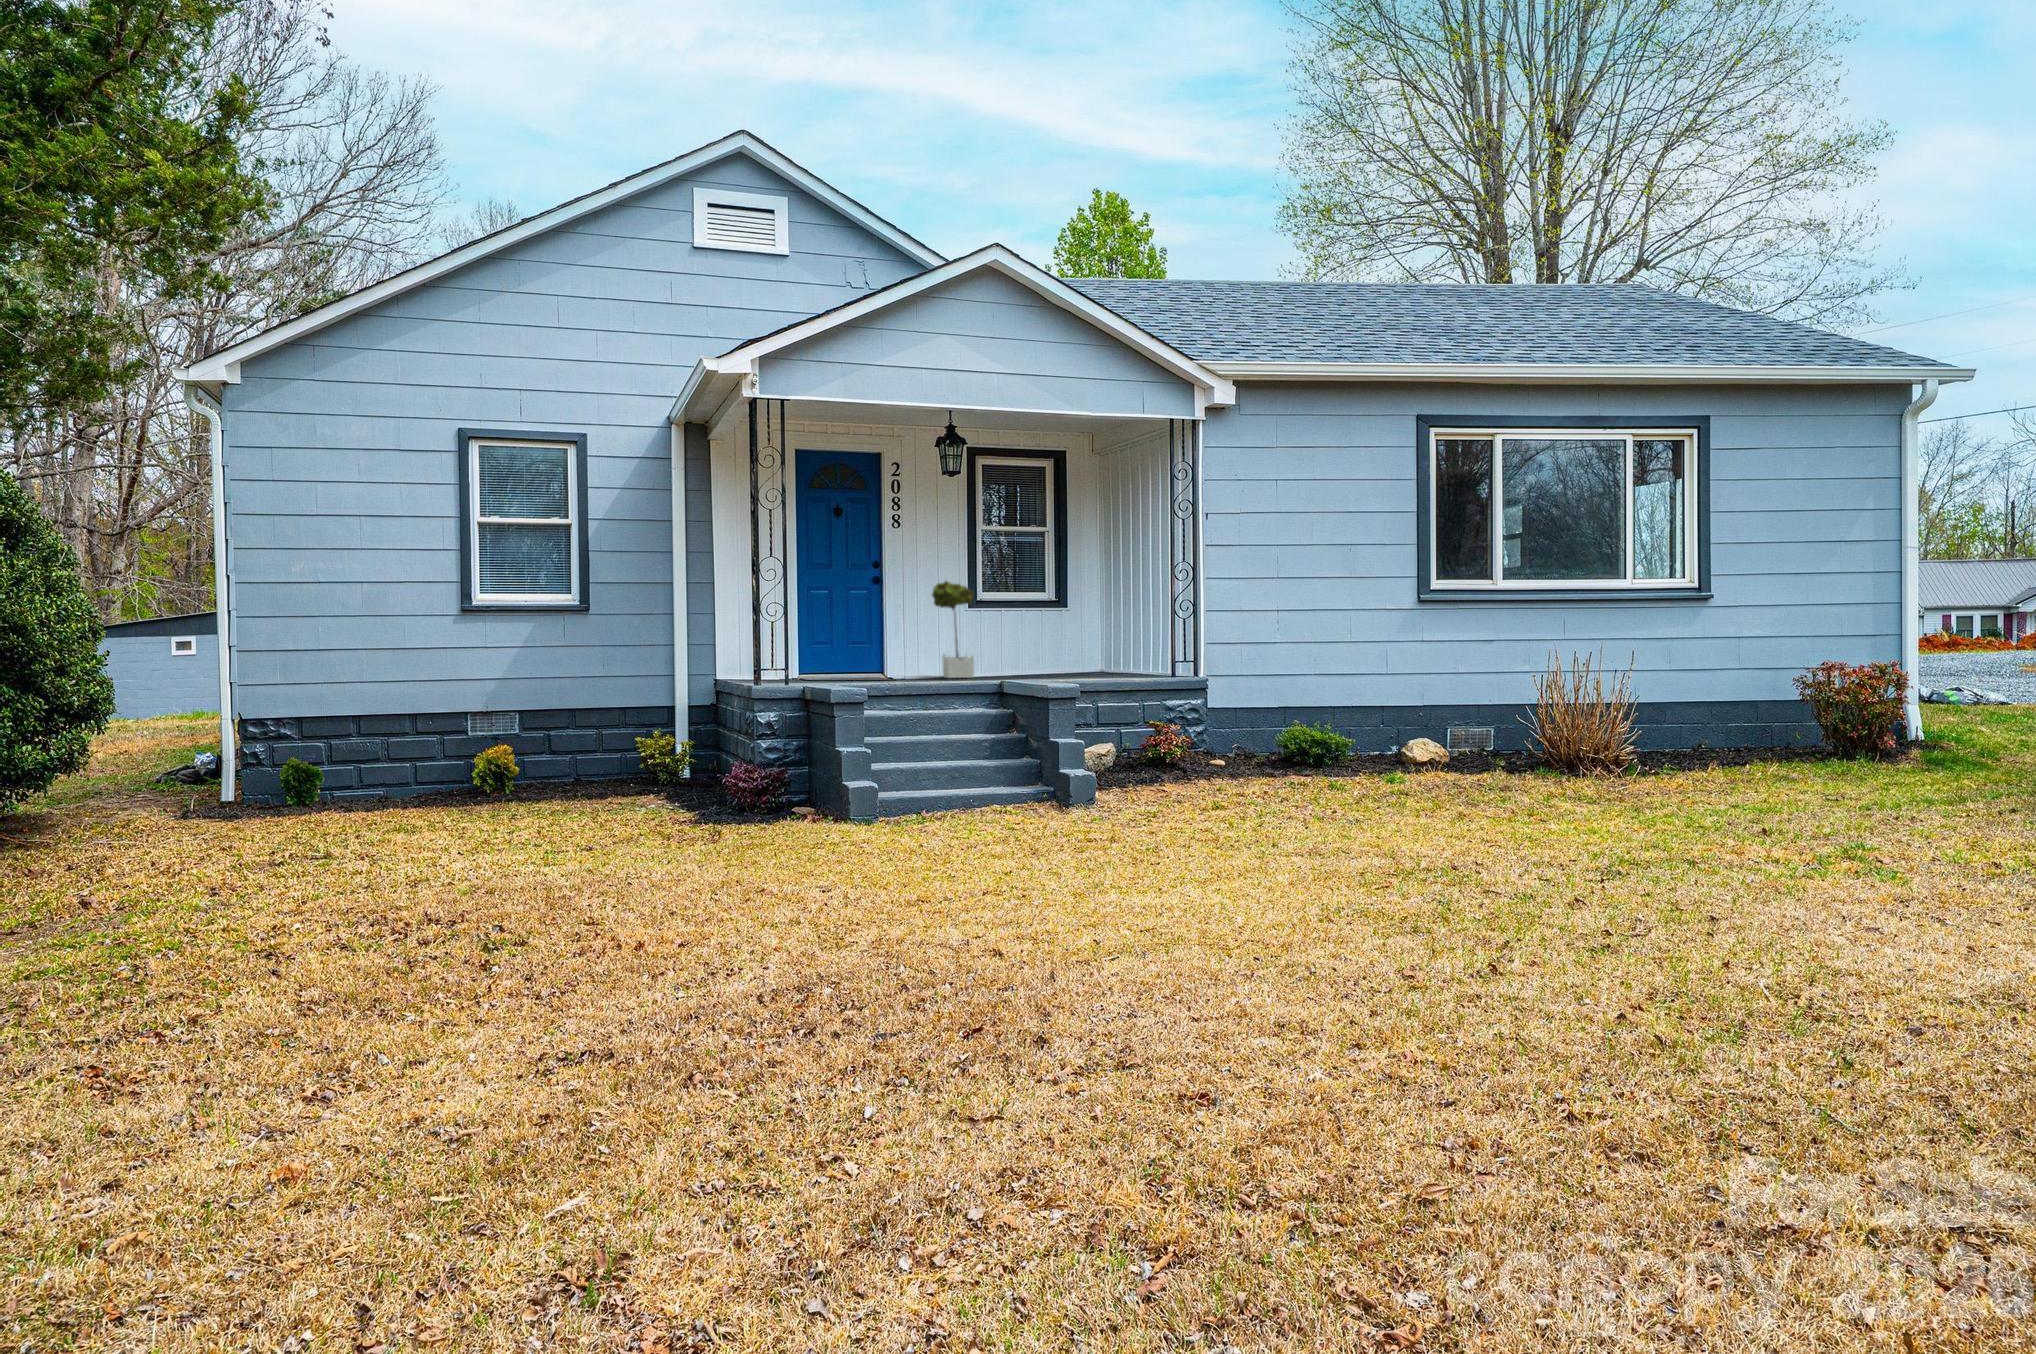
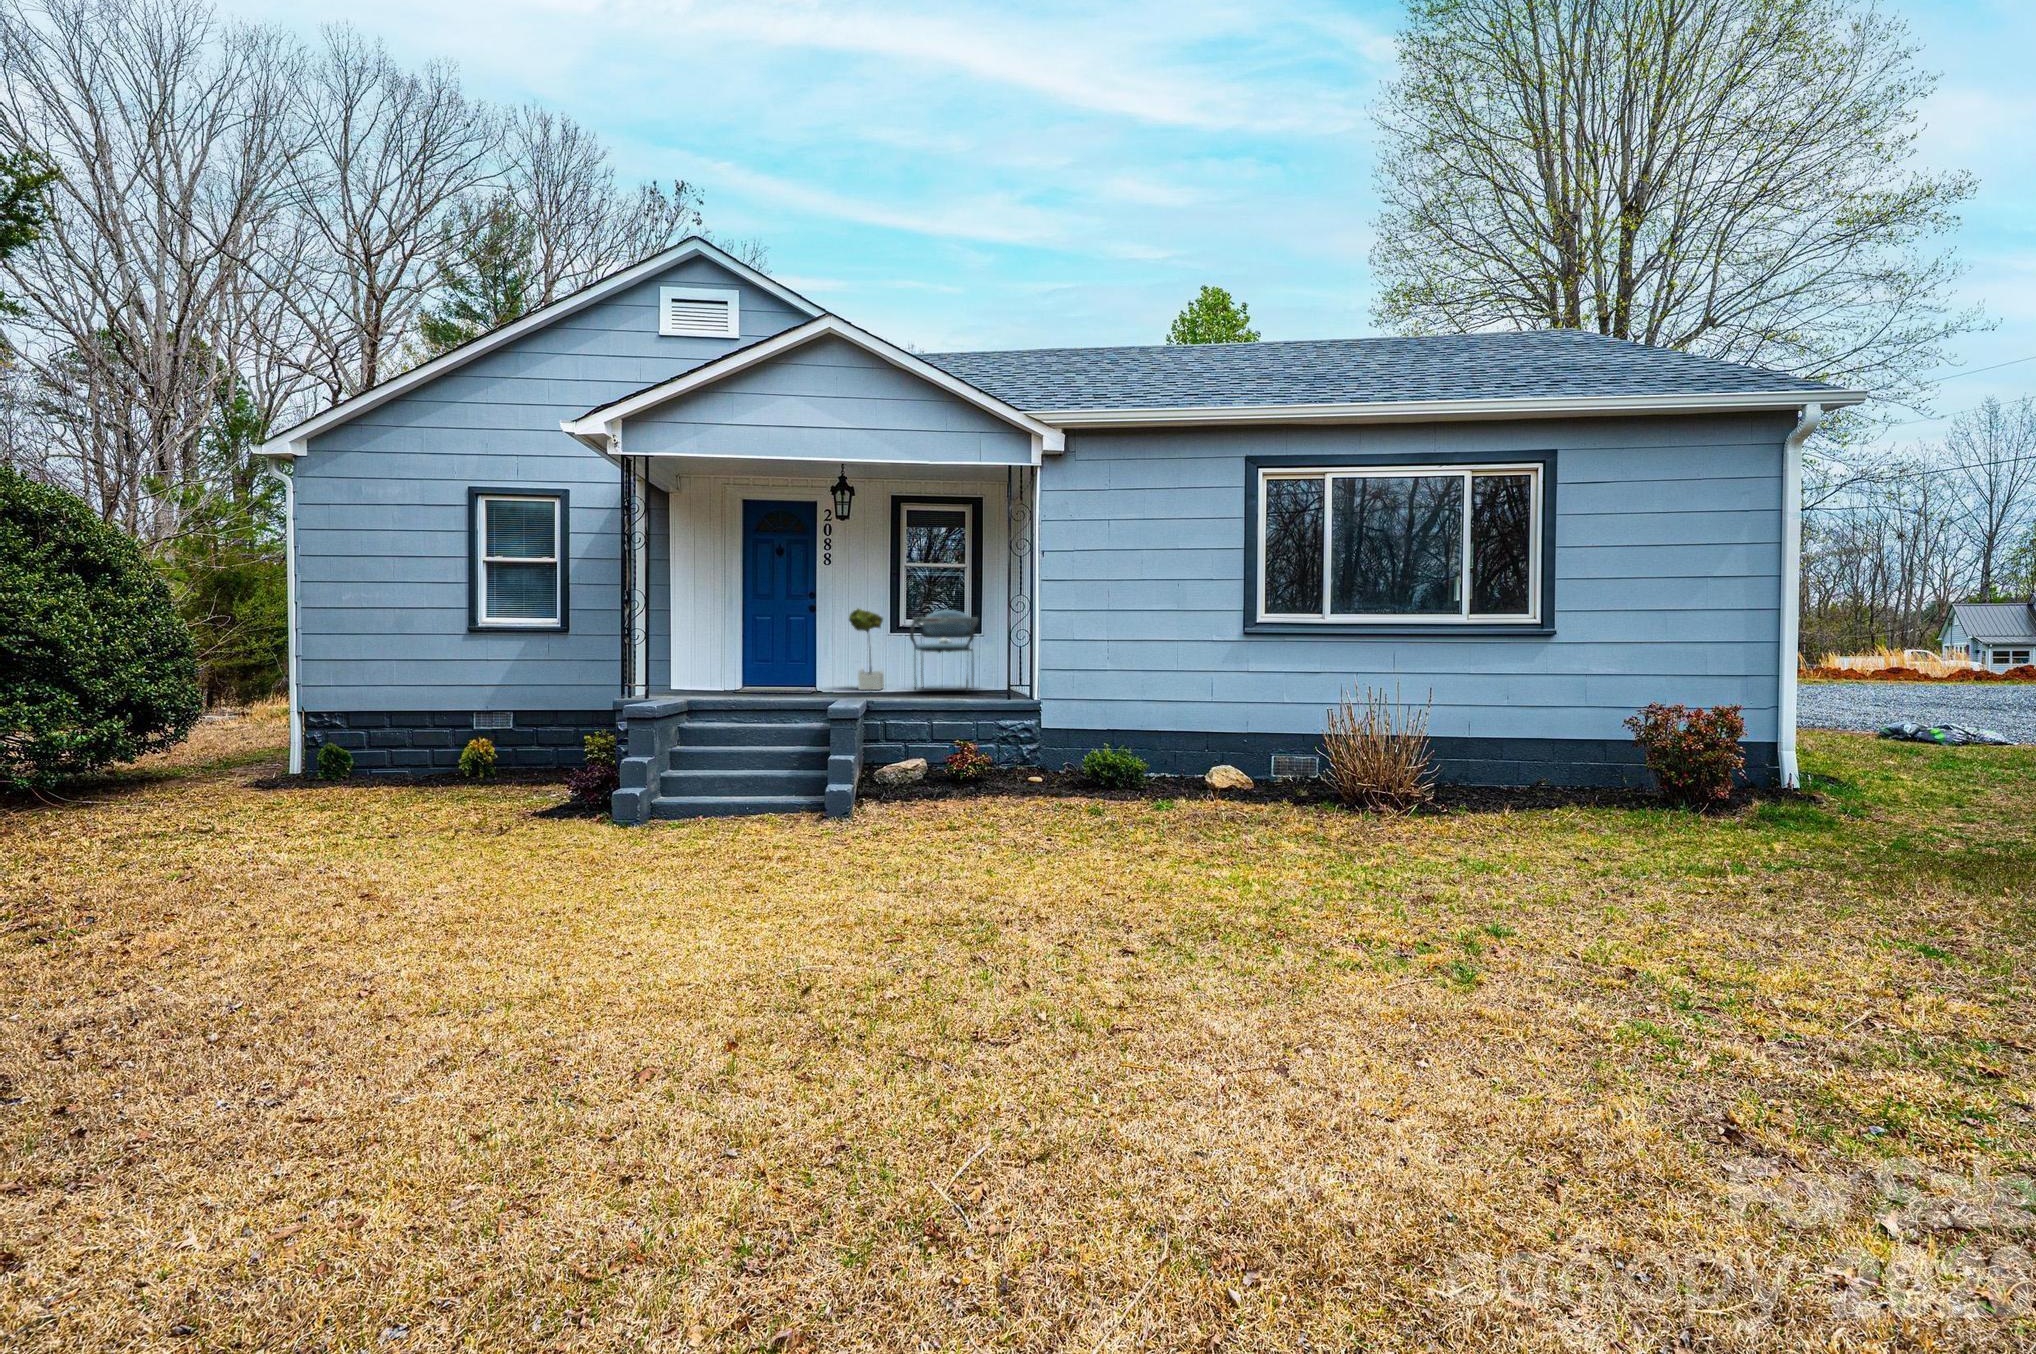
chair: none [1006,583,1089,679] -> present [910,610,979,689]

